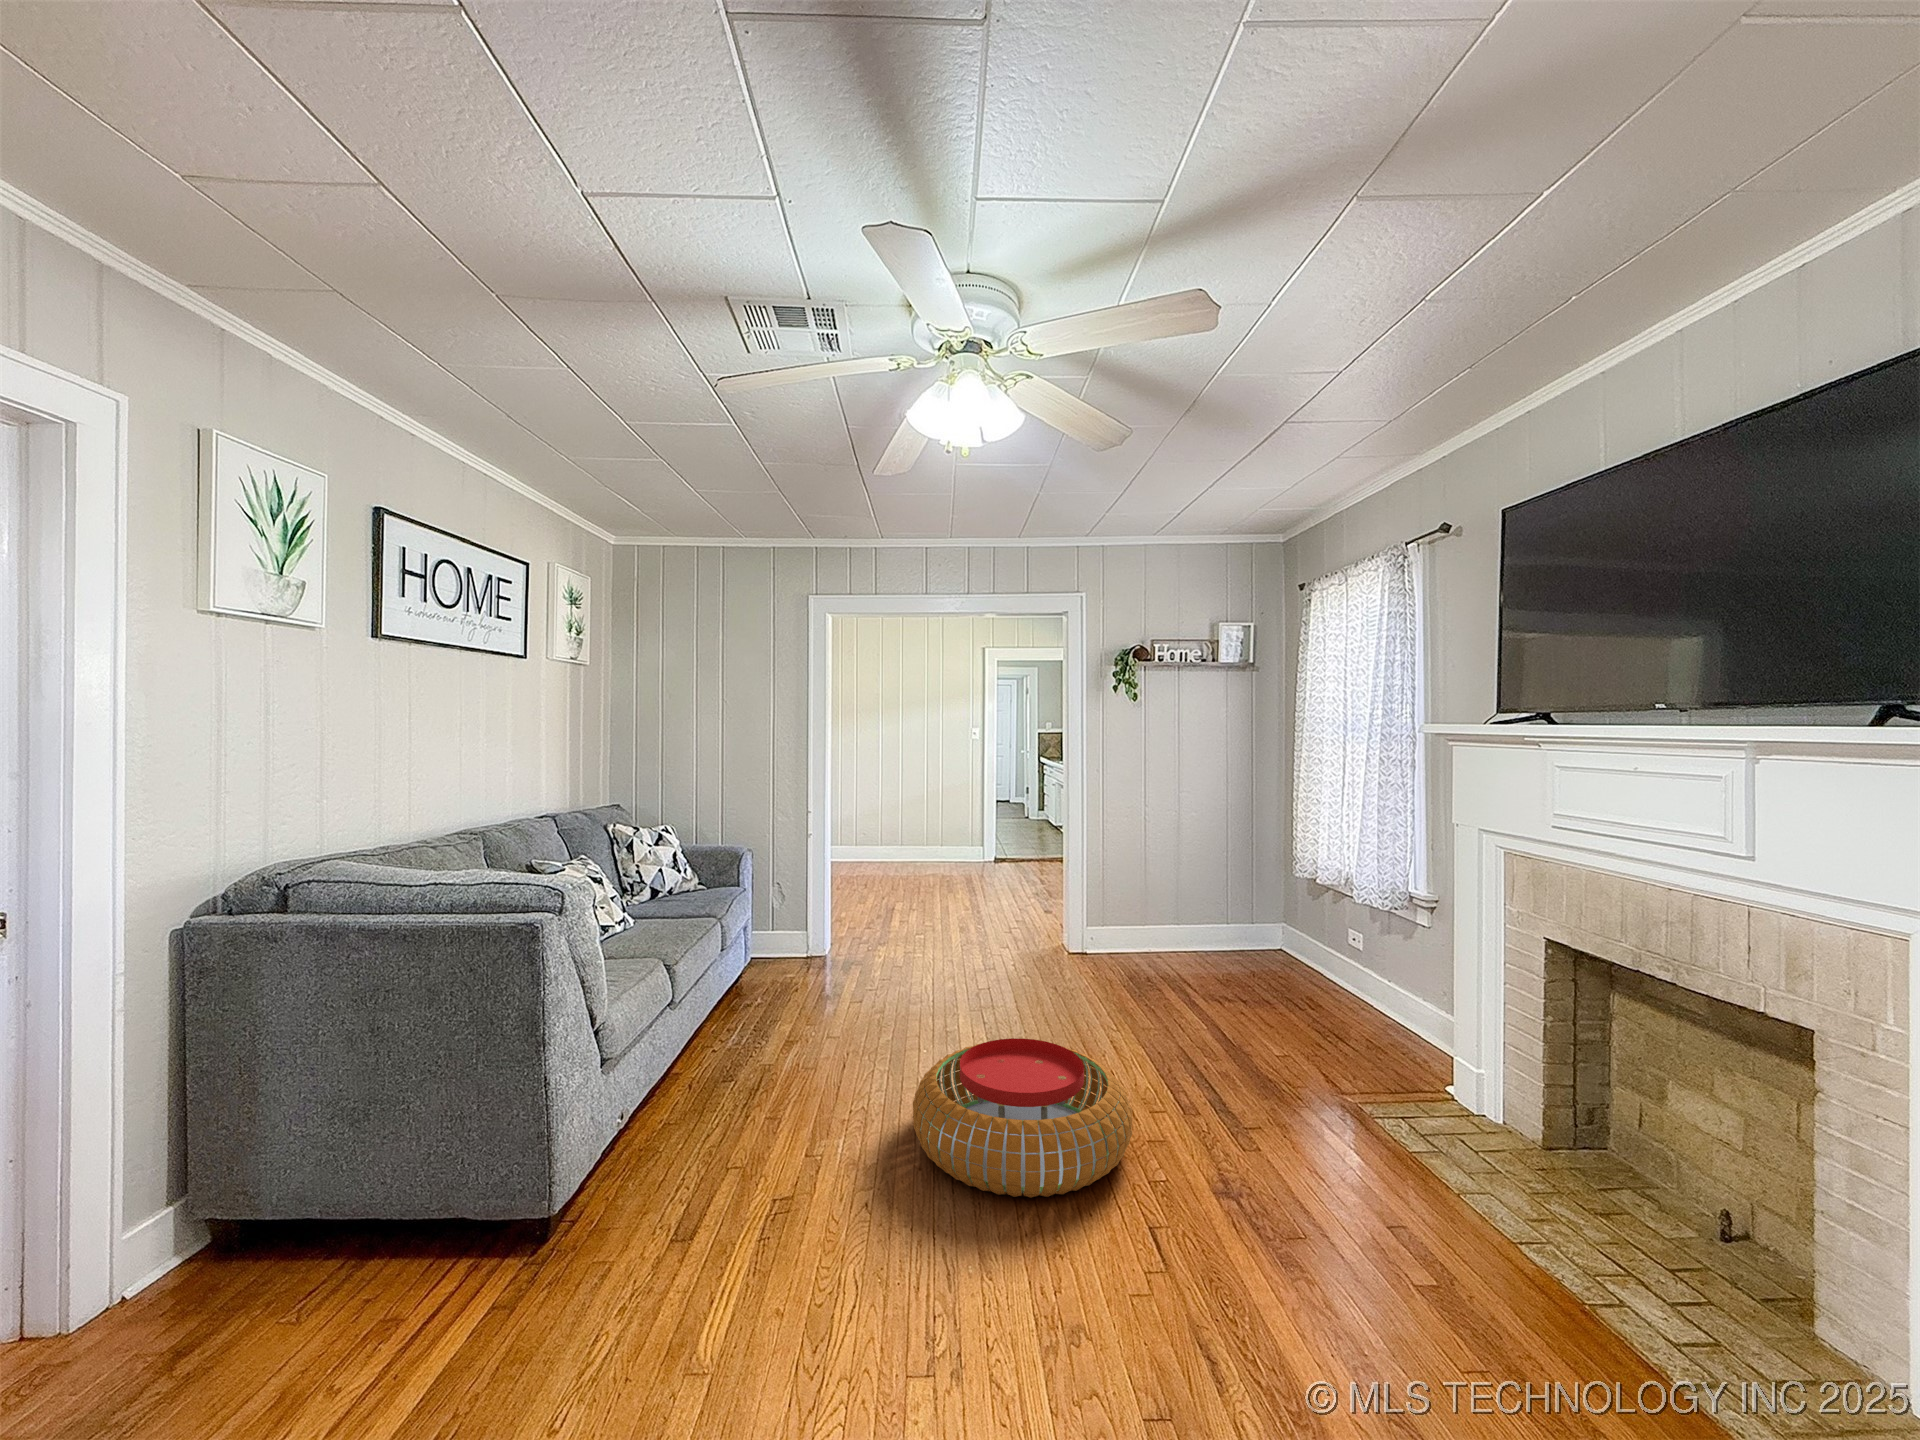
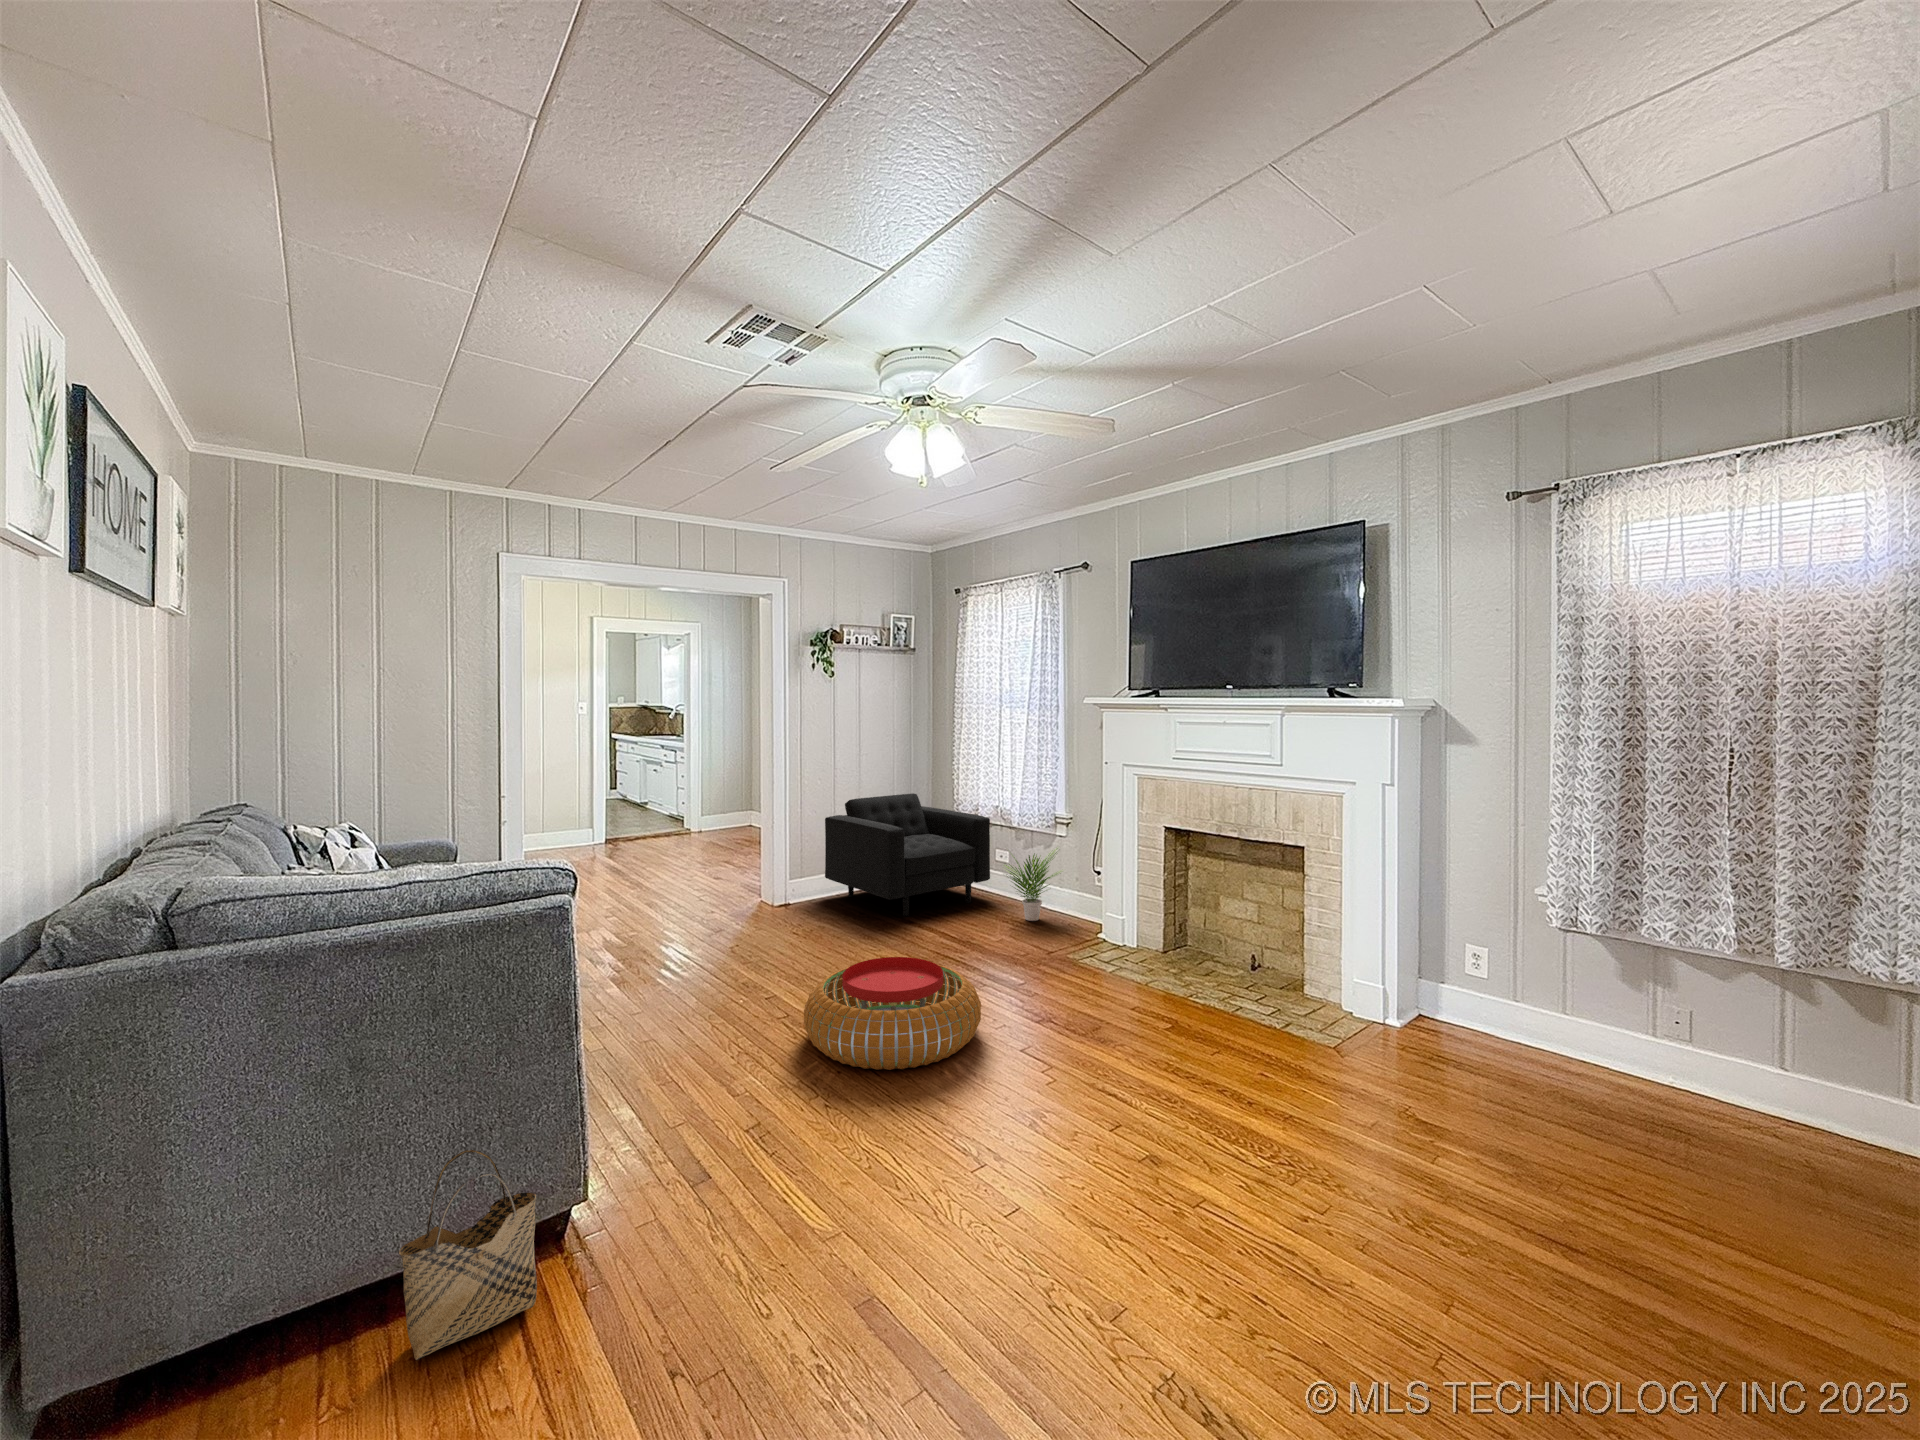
armchair: none [1129,840,1329,990] -> present [825,793,990,916]
potted plant: none [1311,921,1415,1036] -> present [1006,848,1058,921]
woven basket: none [345,1132,474,1309] -> present [399,1150,537,1360]

